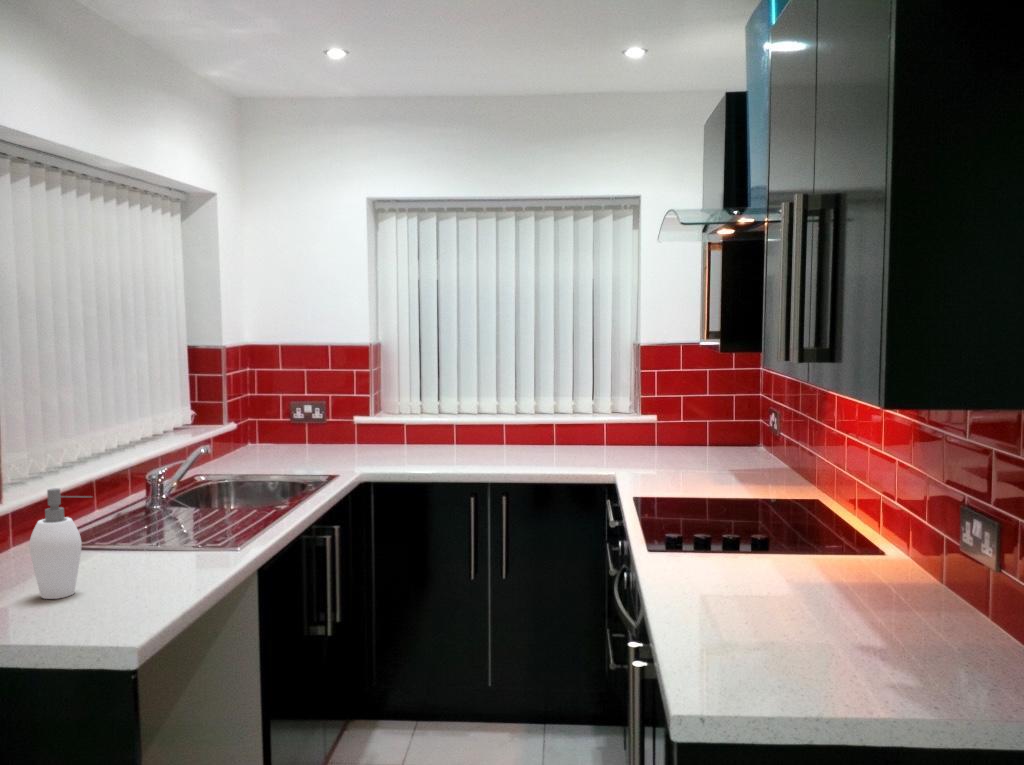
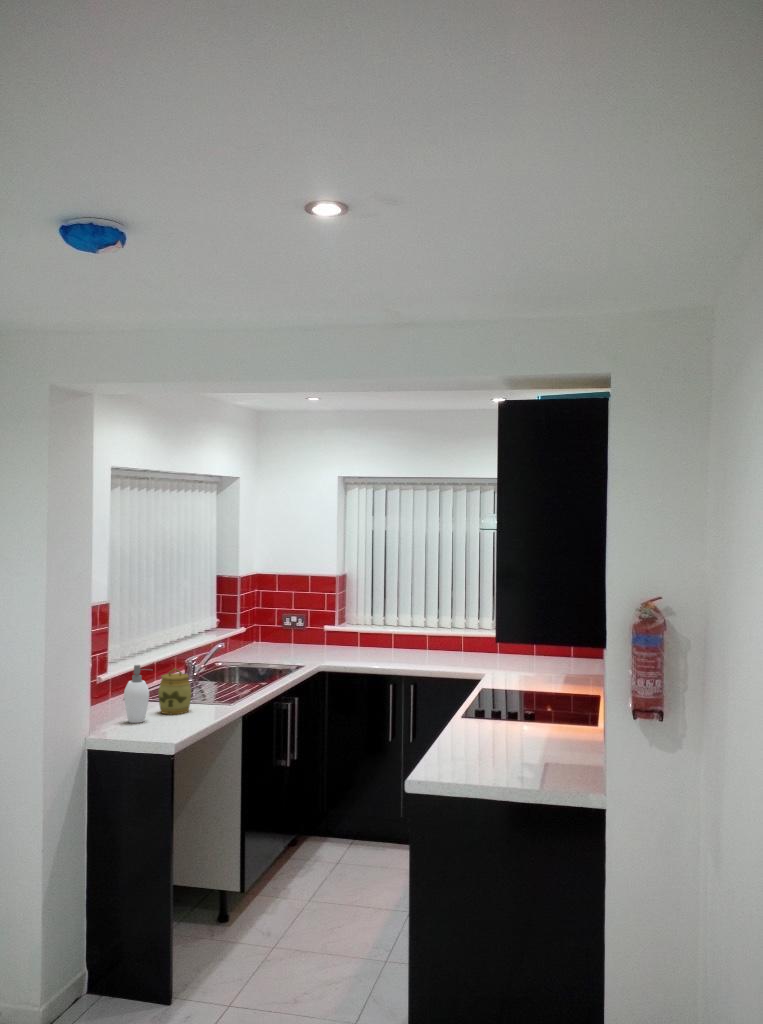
jar: none [100,490,163,575] -> present [158,668,191,714]

